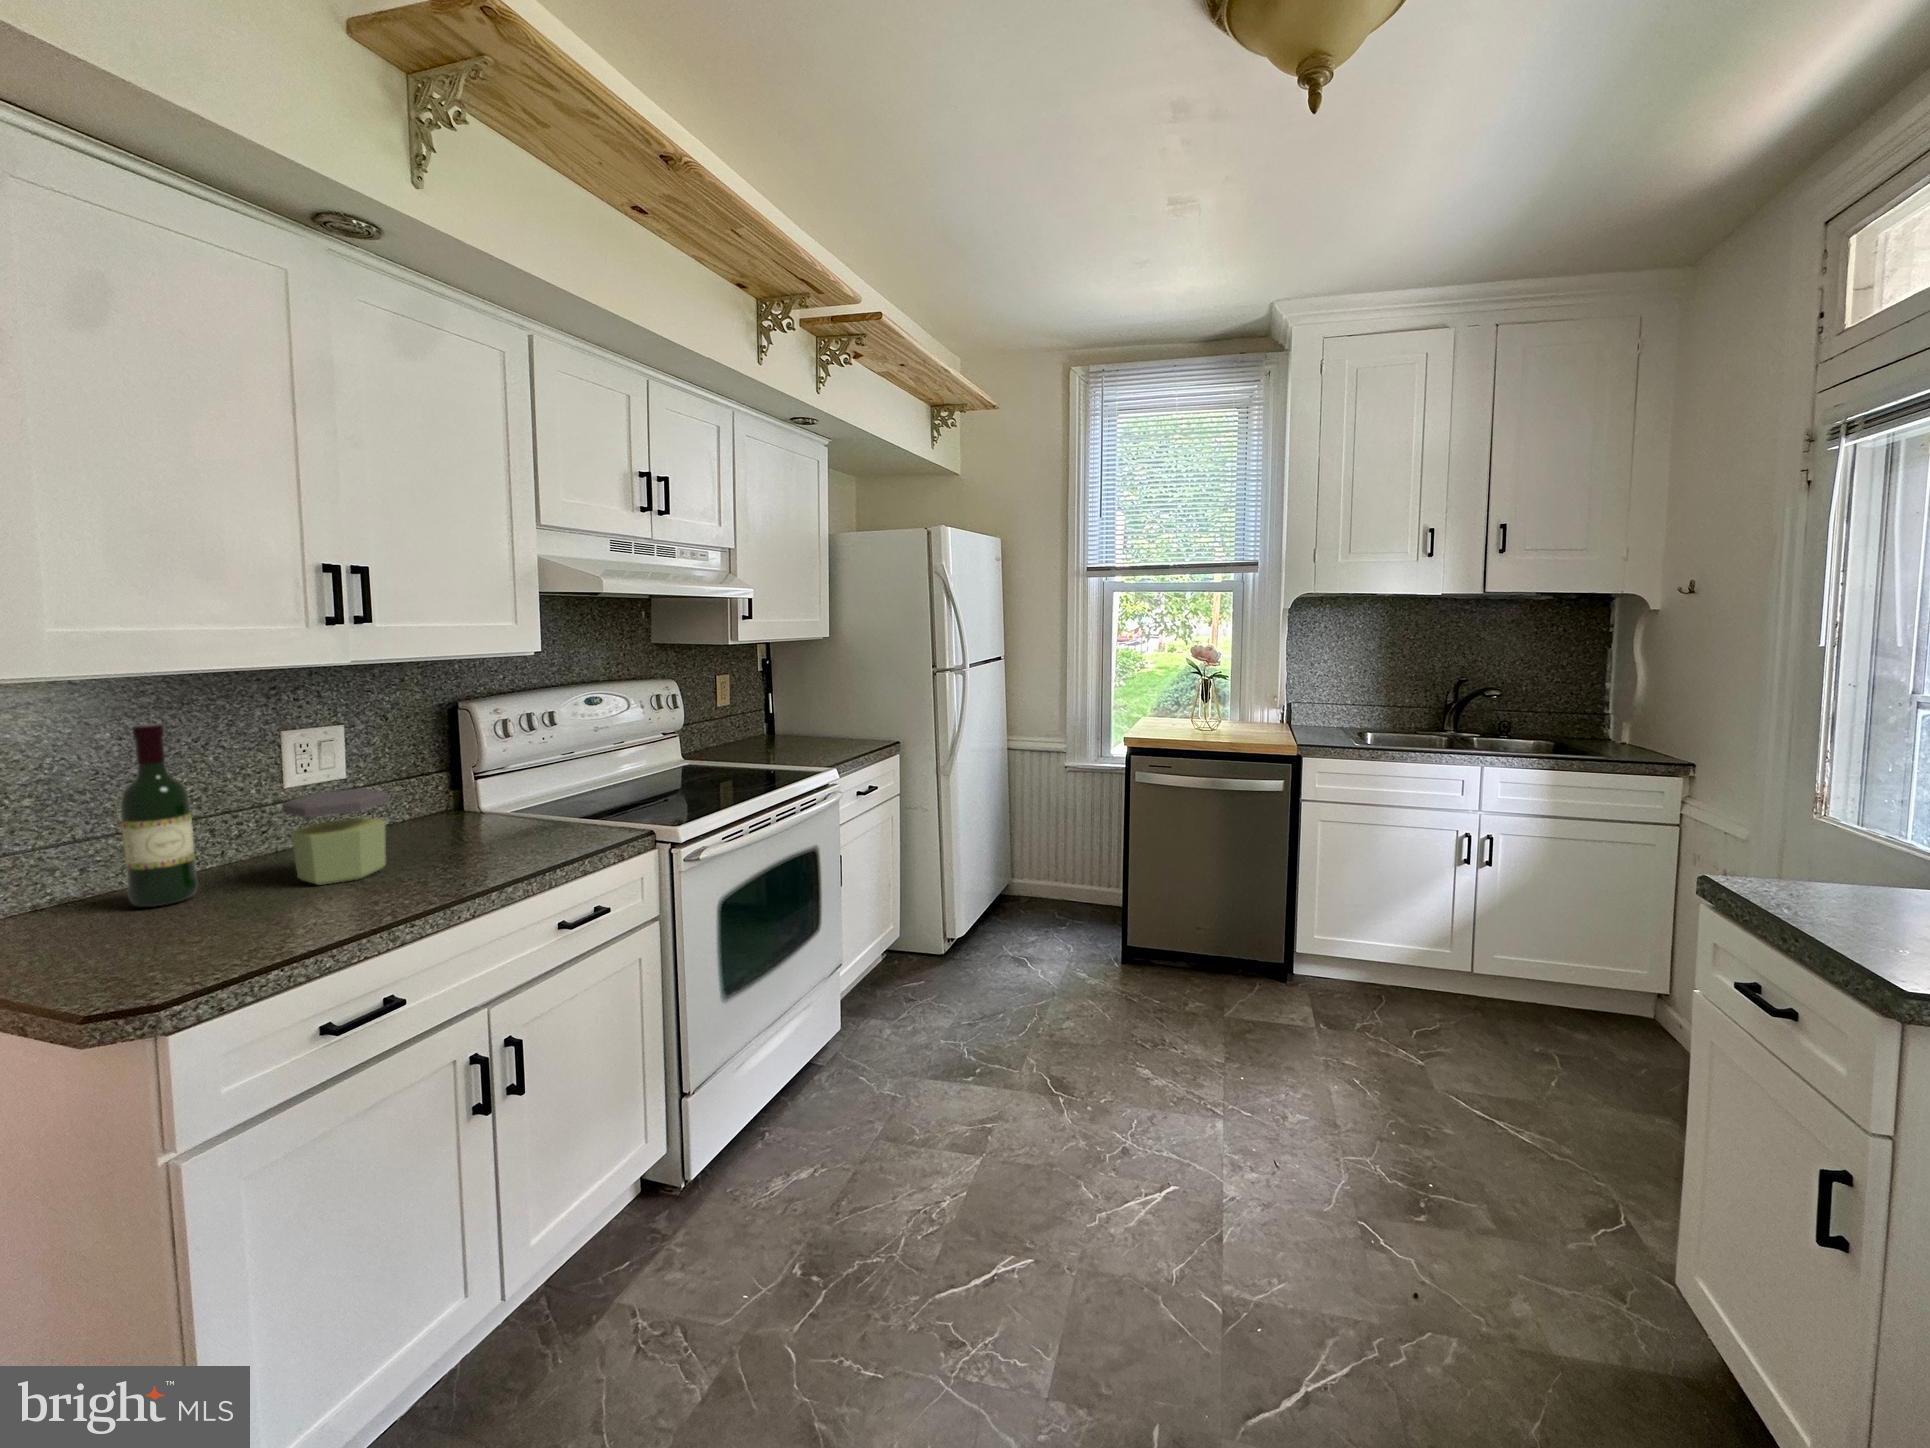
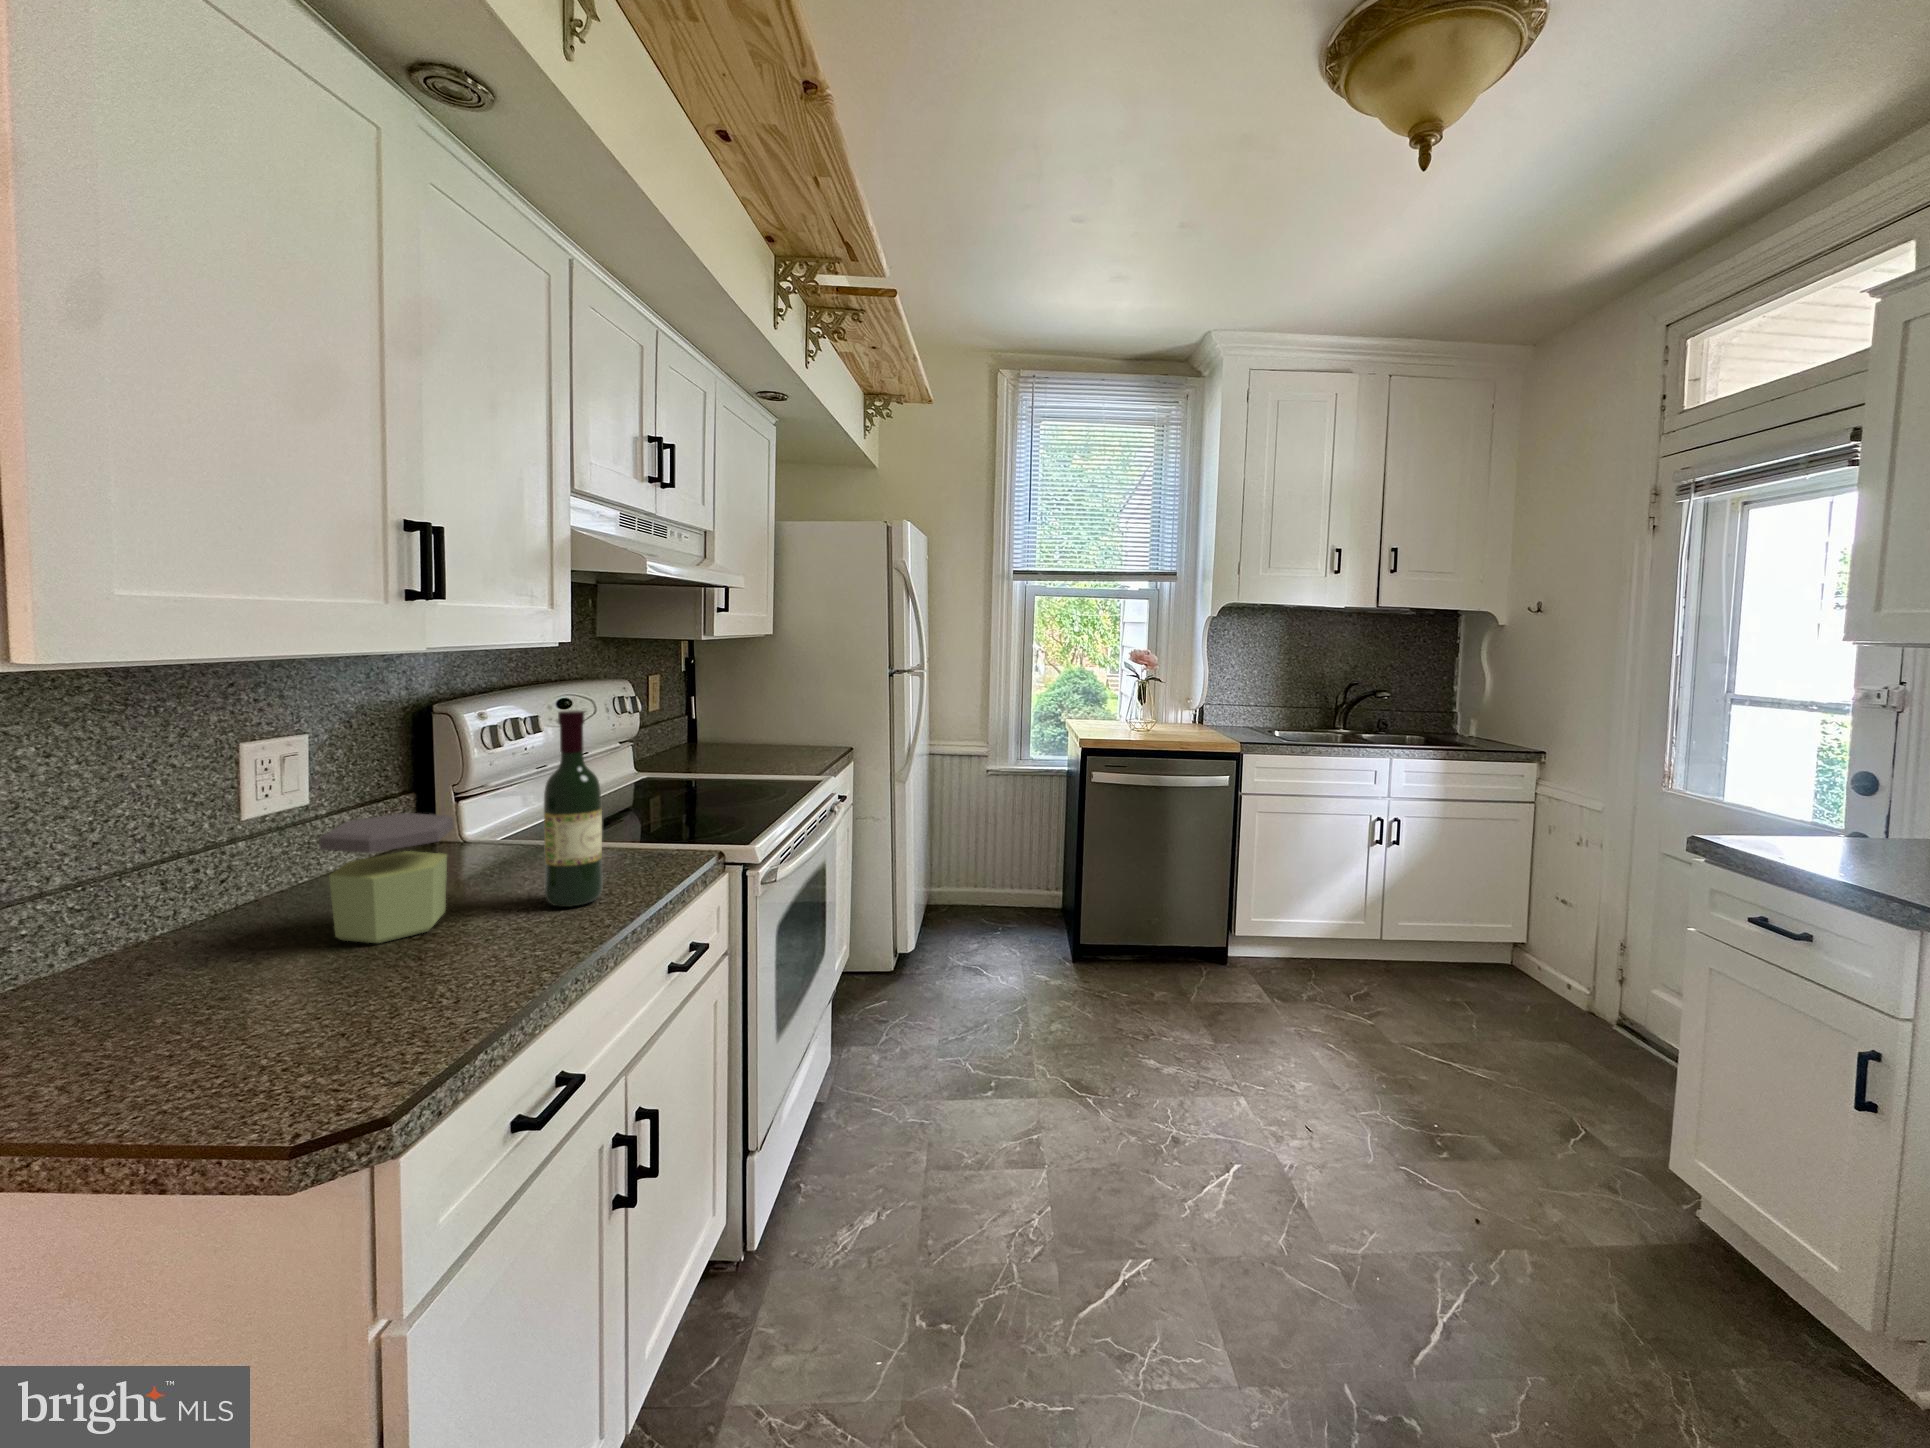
wine bottle: present [120,724,198,907] -> present [544,710,603,907]

